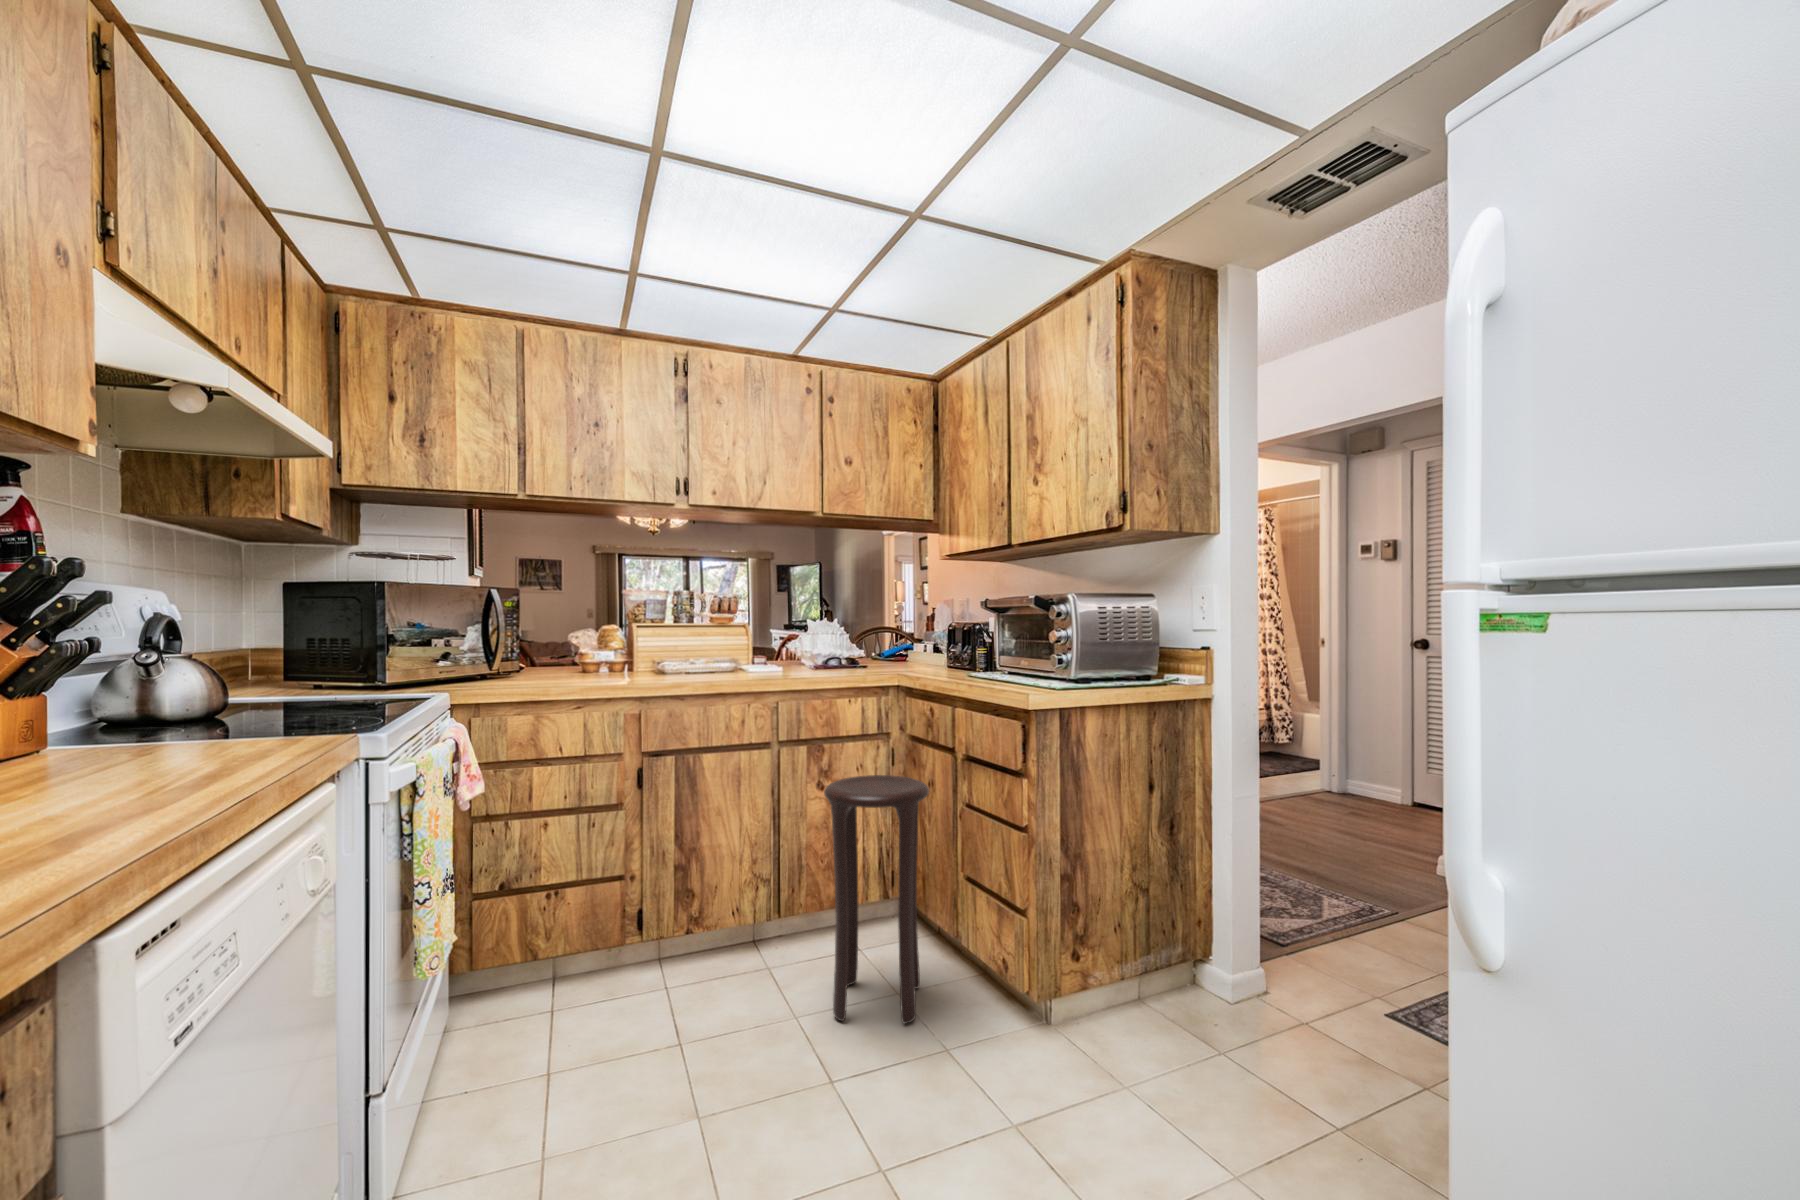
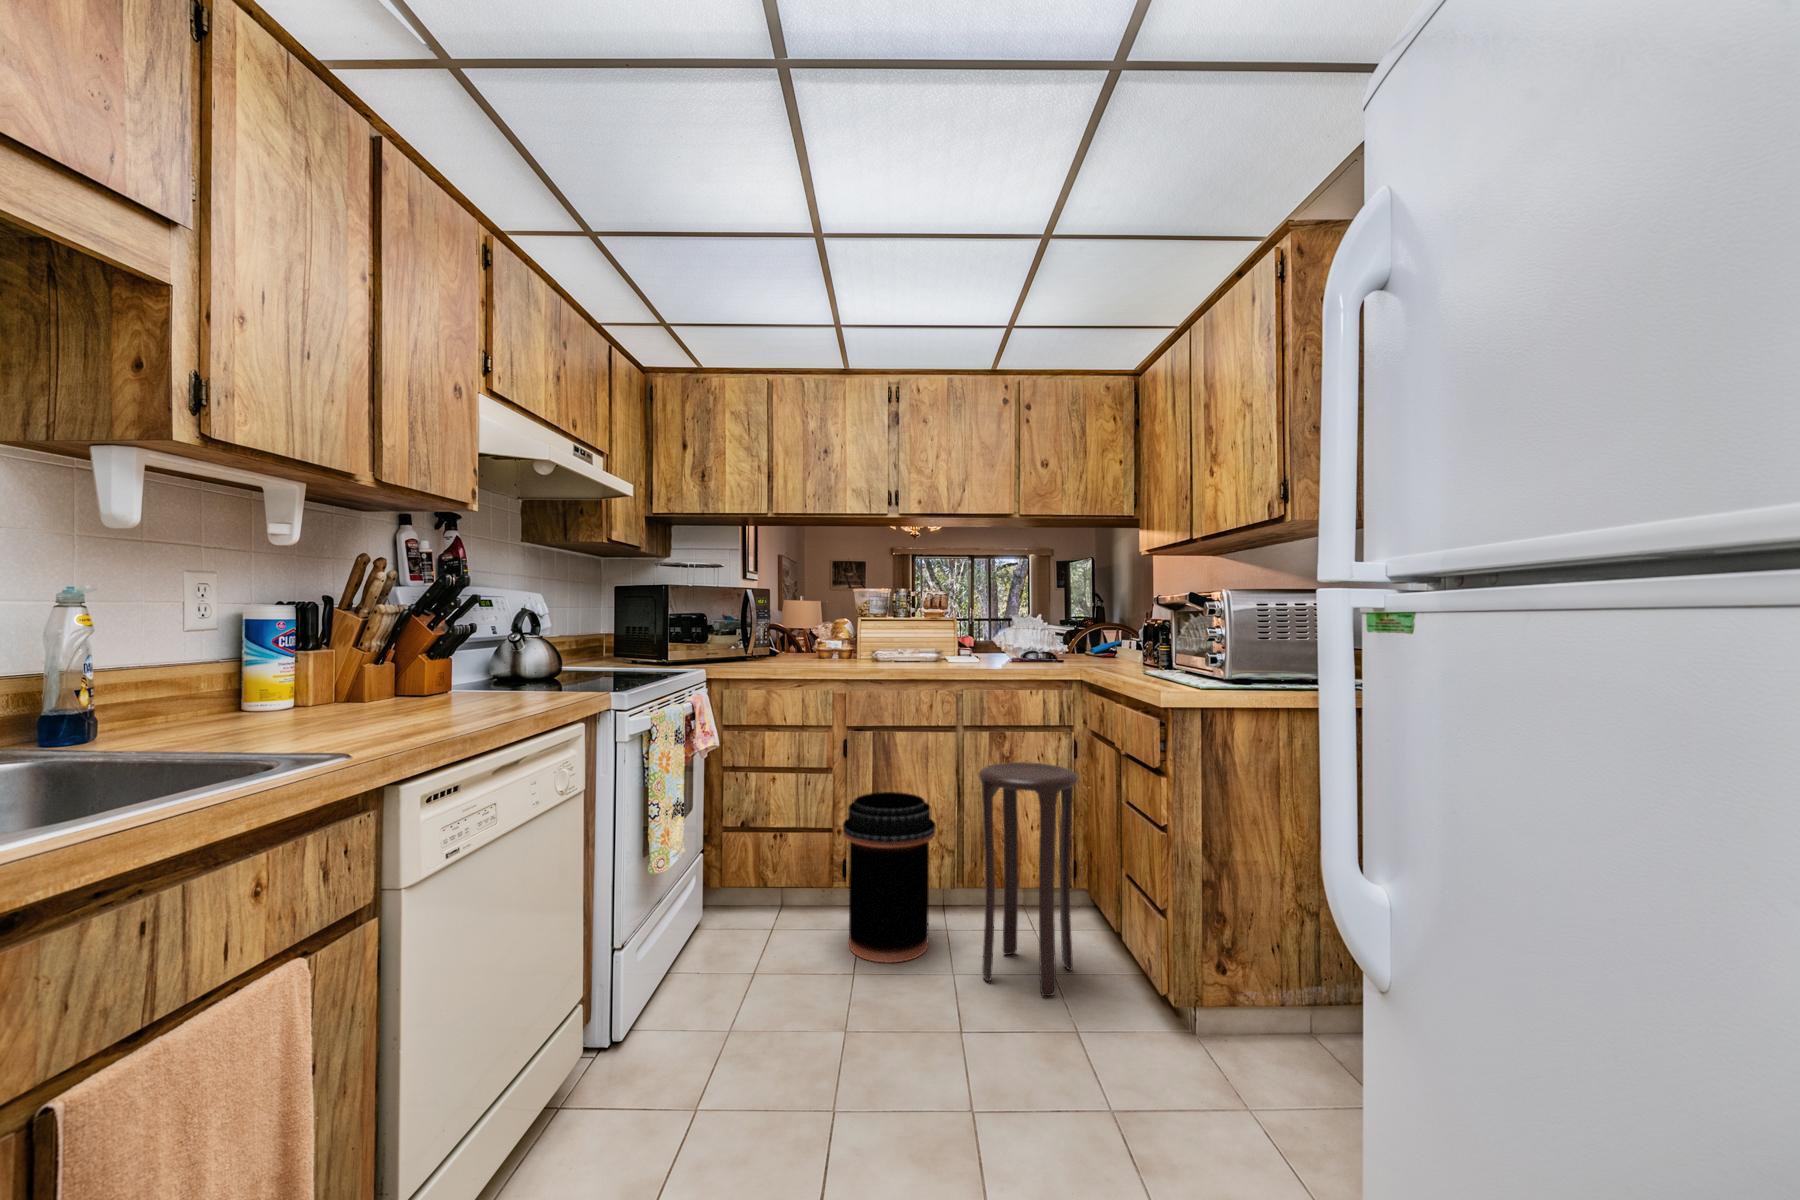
trash can: none [656,824,767,1028] -> present [843,792,936,963]

